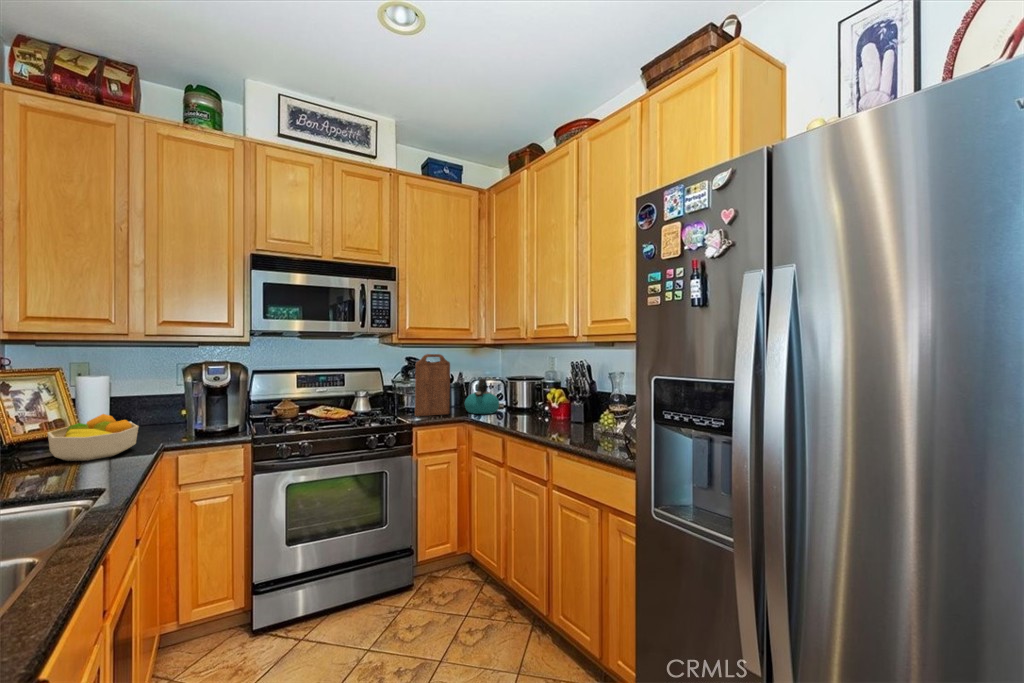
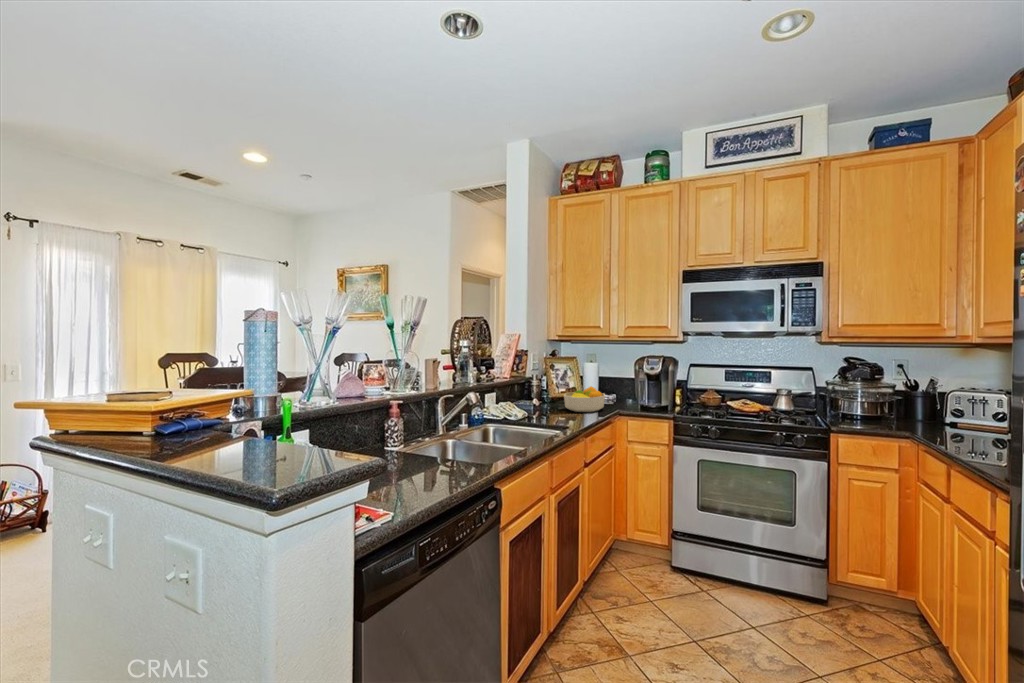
cutting board: present [415,354,450,416] -> none [838,355,889,427]
kettle: present [465,379,499,414] -> none [914,389,975,435]

